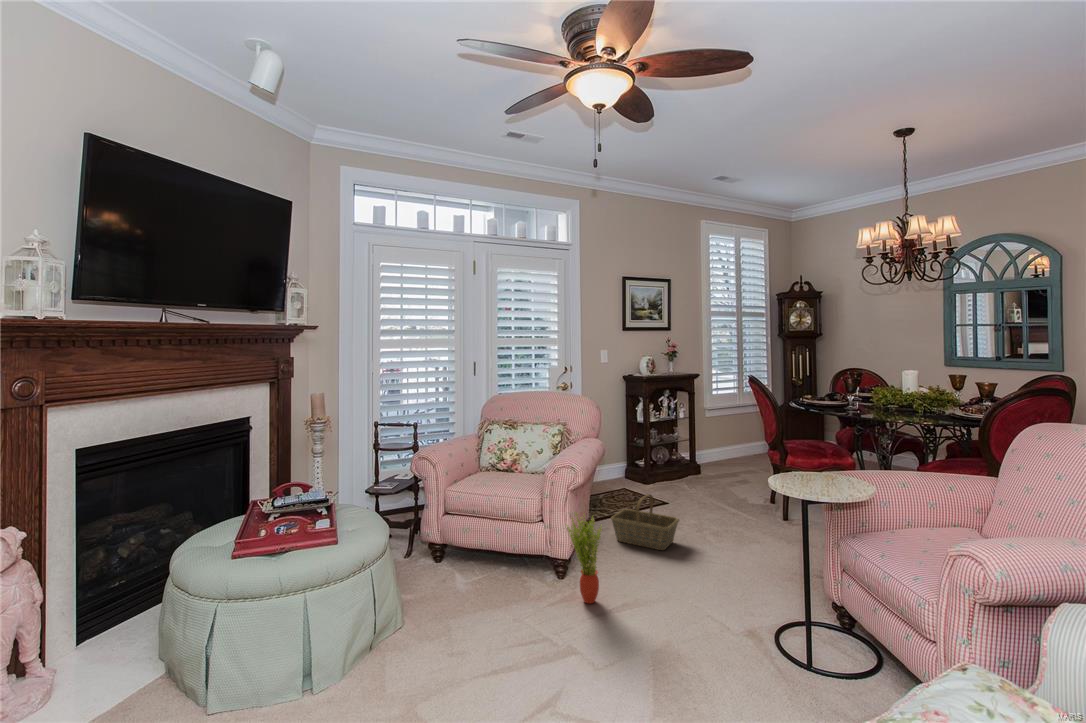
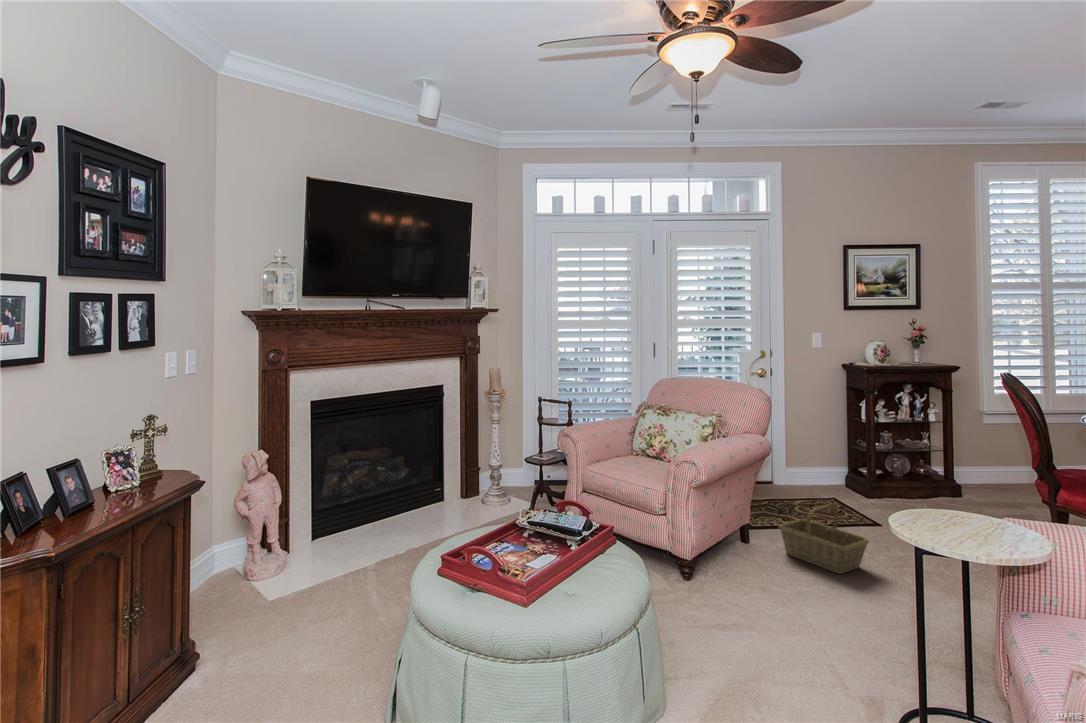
potted plant: present [567,513,602,604] -> none [687,506,729,609]

